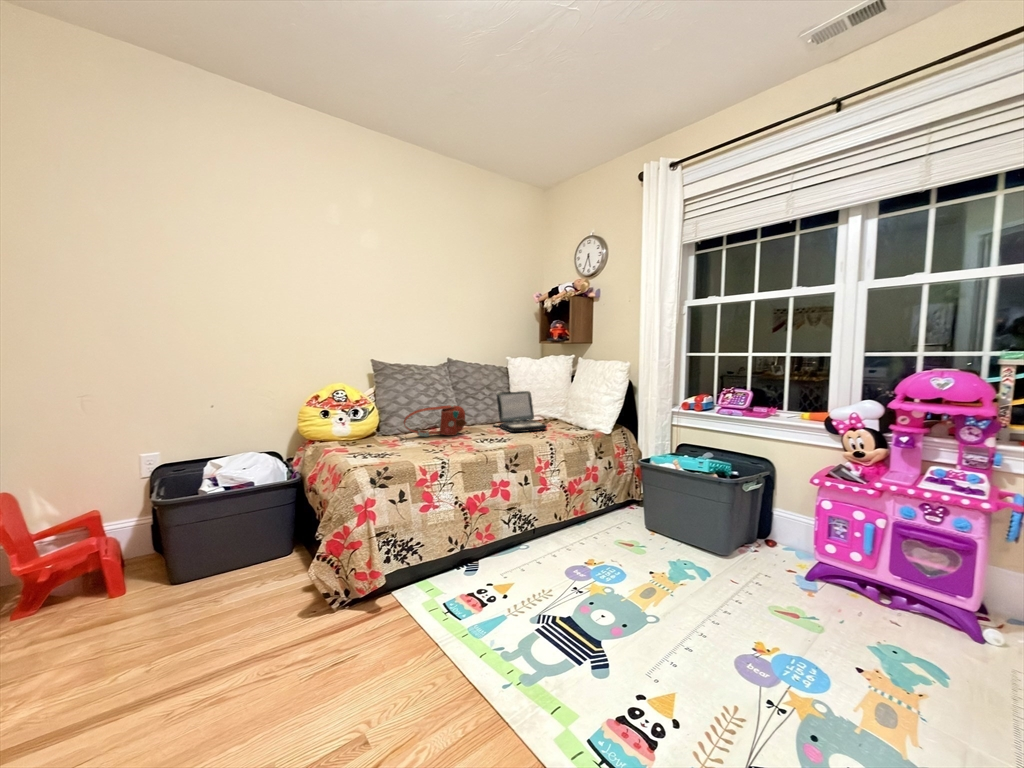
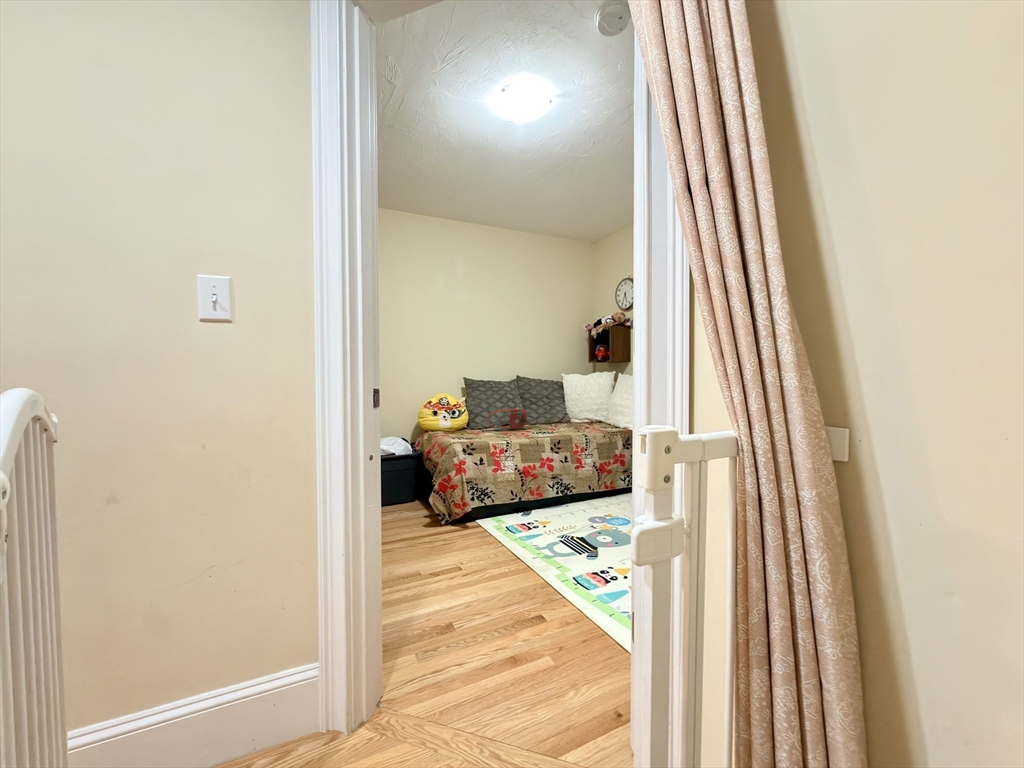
laptop: present [493,391,547,432] -> none [549,399,587,428]

